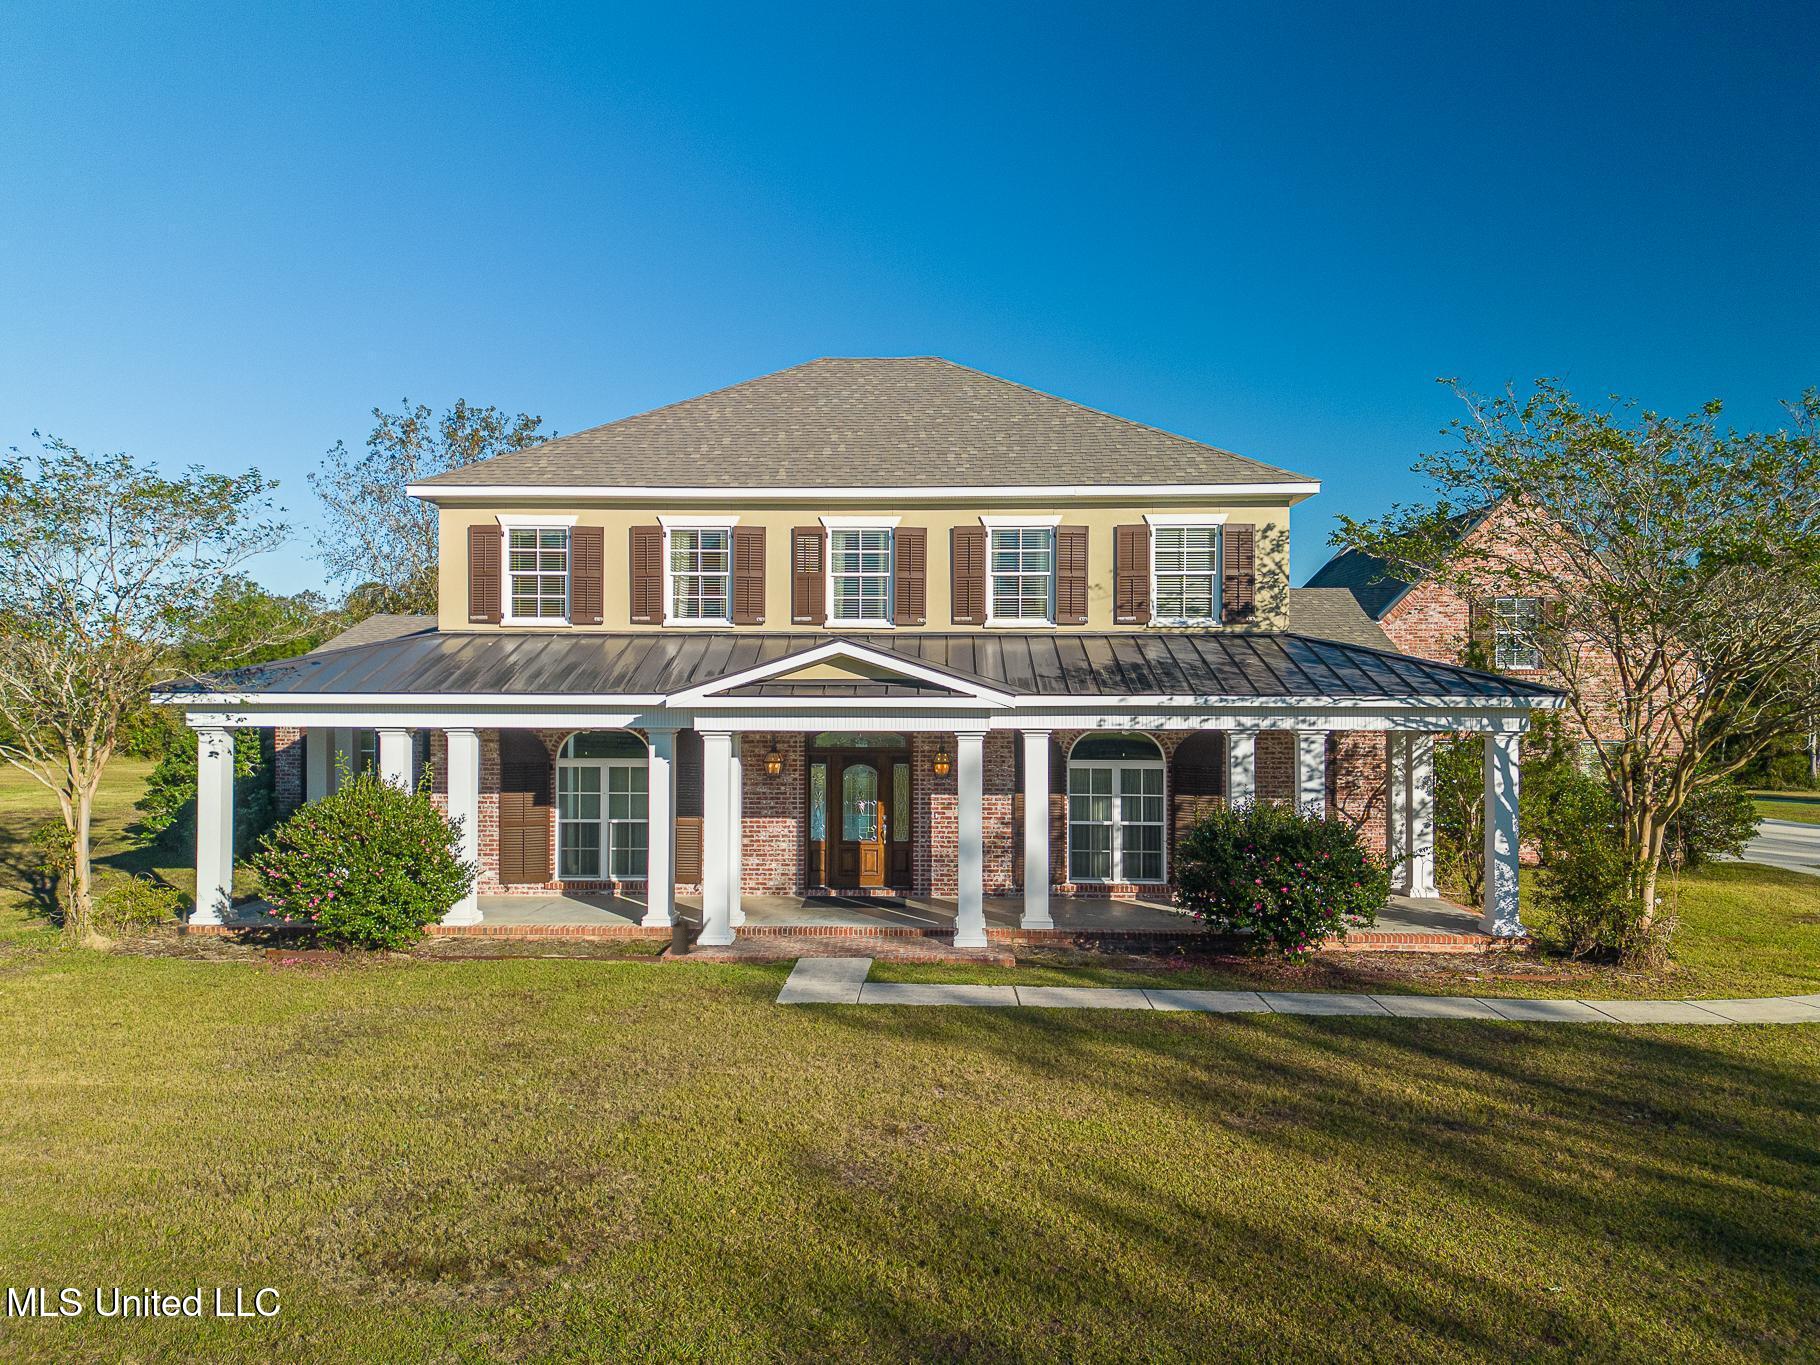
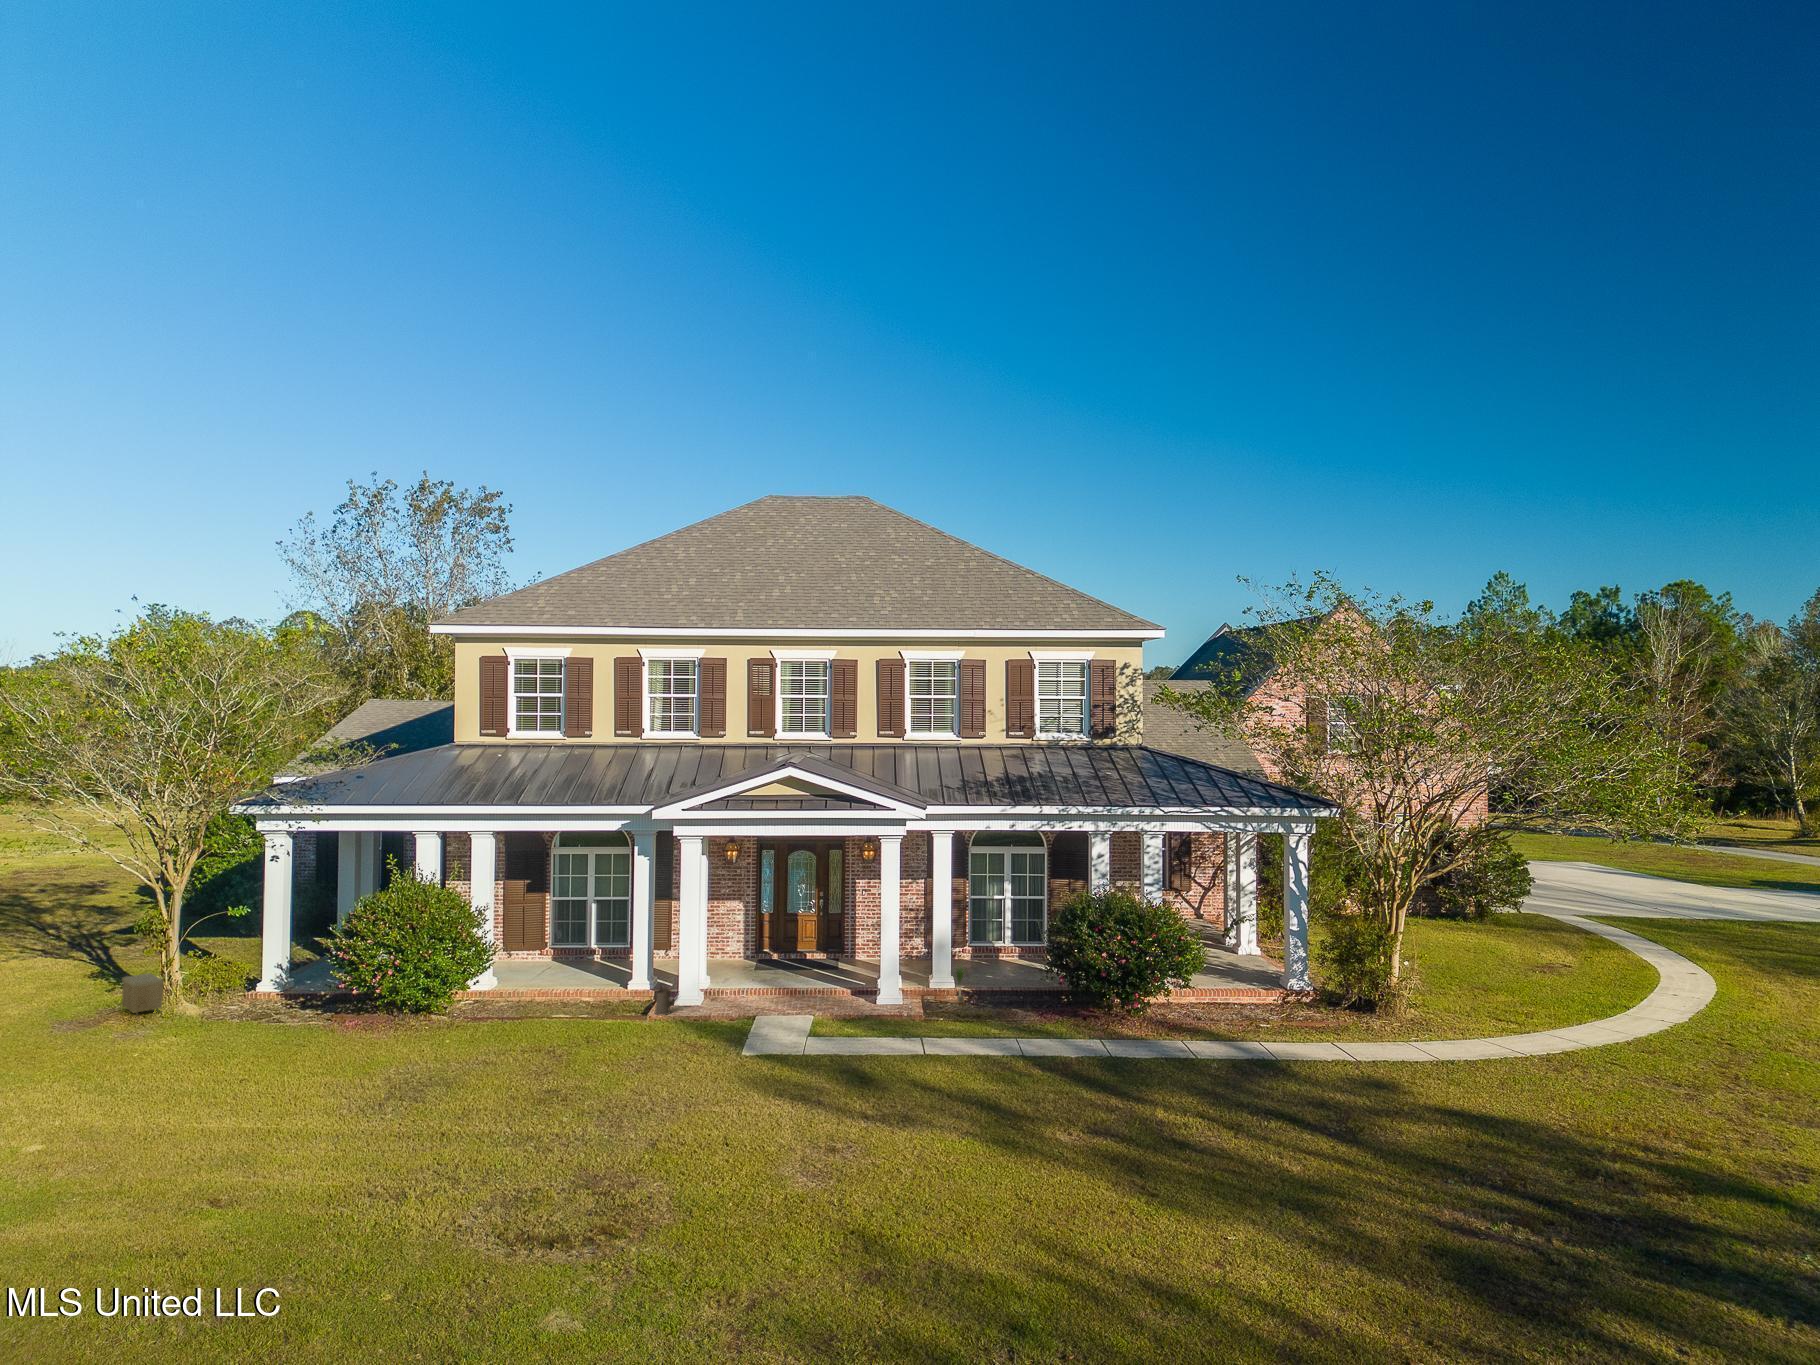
potted plant: present [176,890,192,935] -> present [955,967,966,1003]
storage bench: none [29,897,76,946] -> present [122,973,163,1014]

